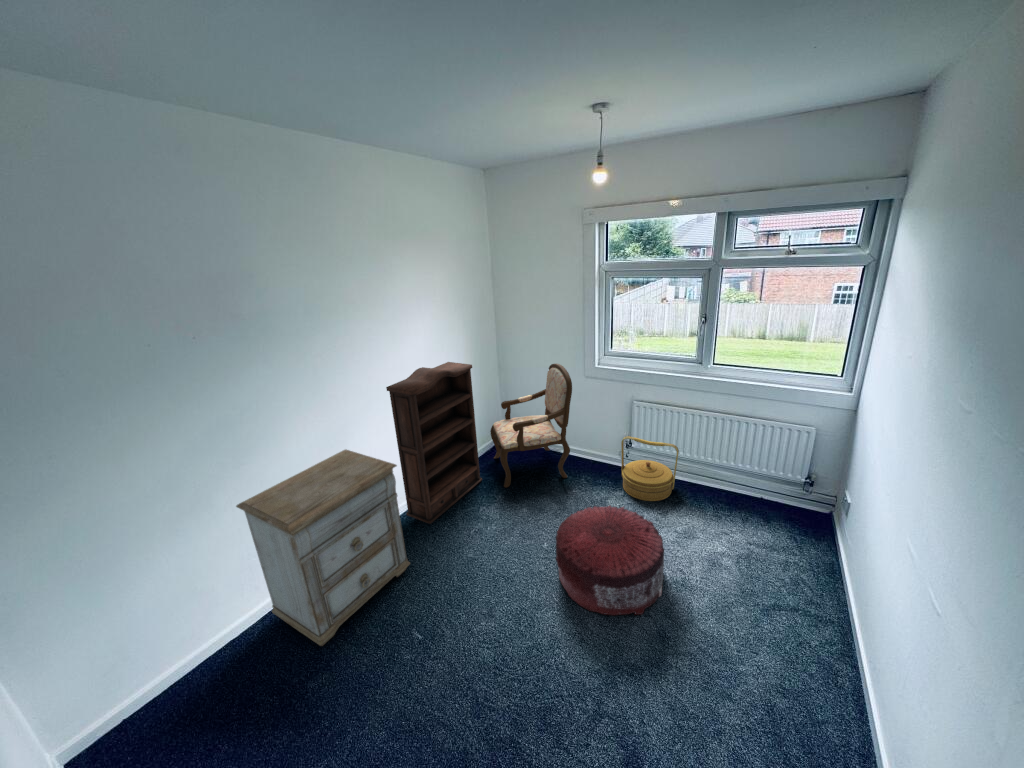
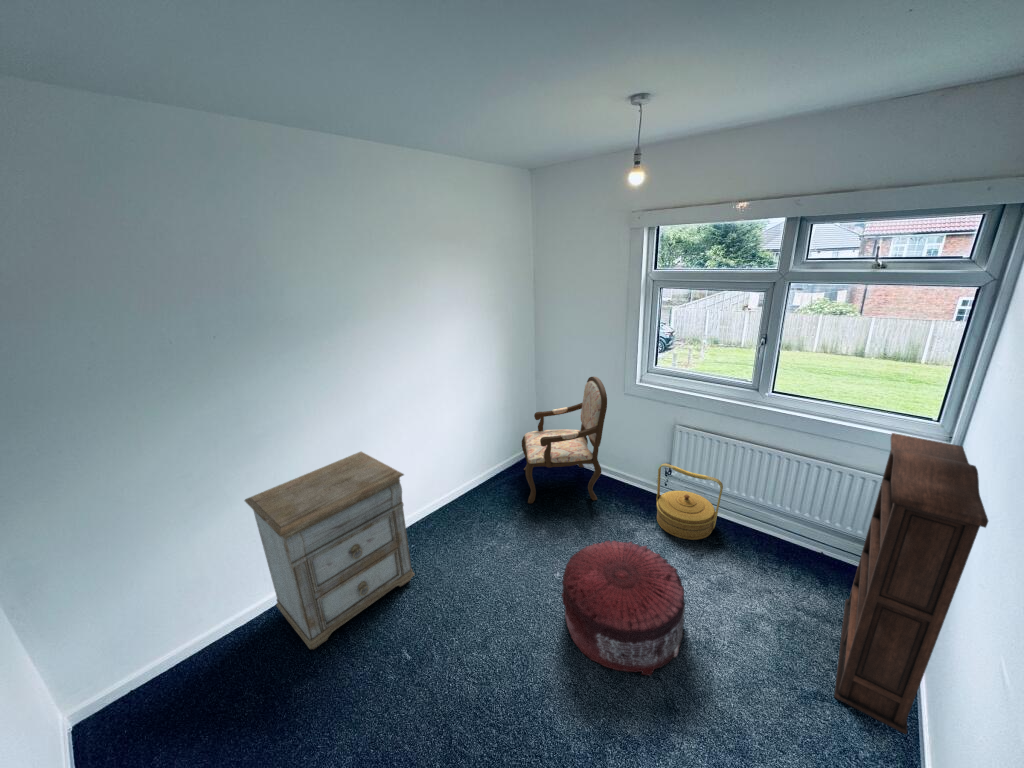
bookshelf: present [386,362,482,524] -> present [834,433,988,735]

